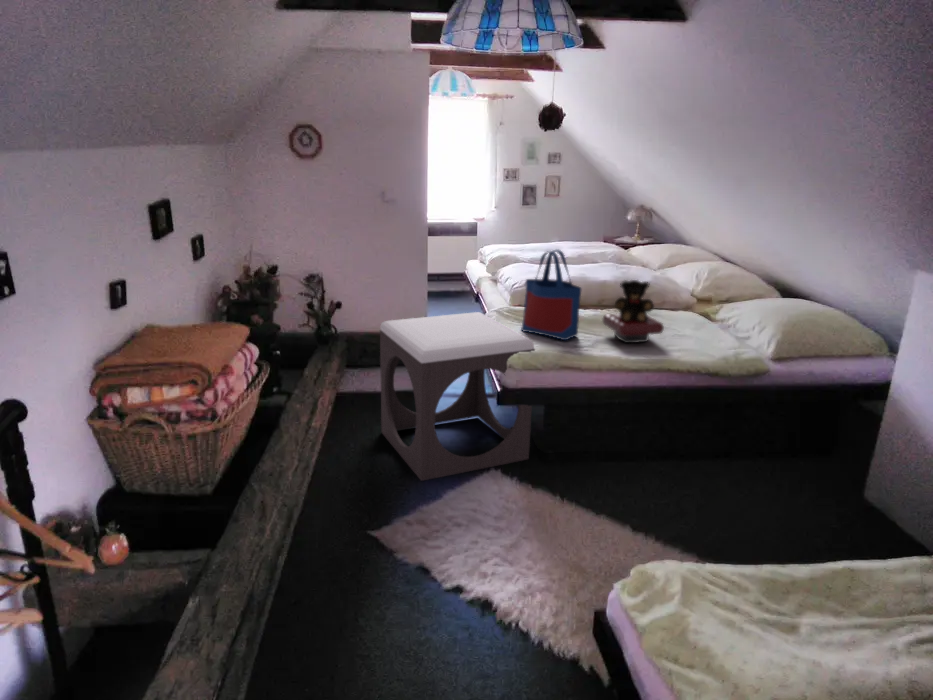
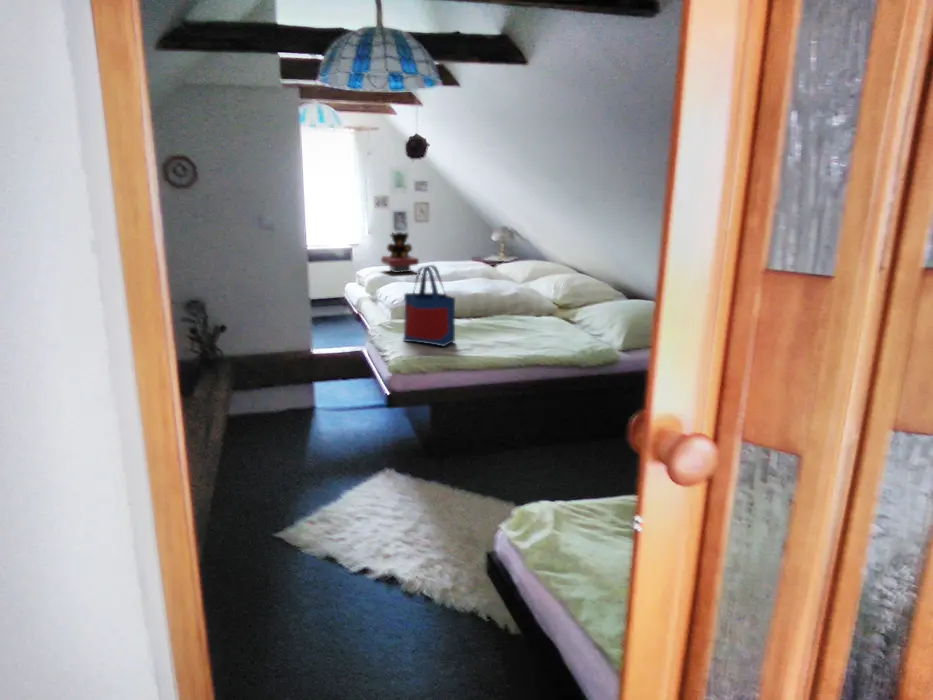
teddy bear: present [602,280,664,343] -> present [381,232,419,273]
footstool: present [380,312,535,481] -> none [269,327,419,486]

